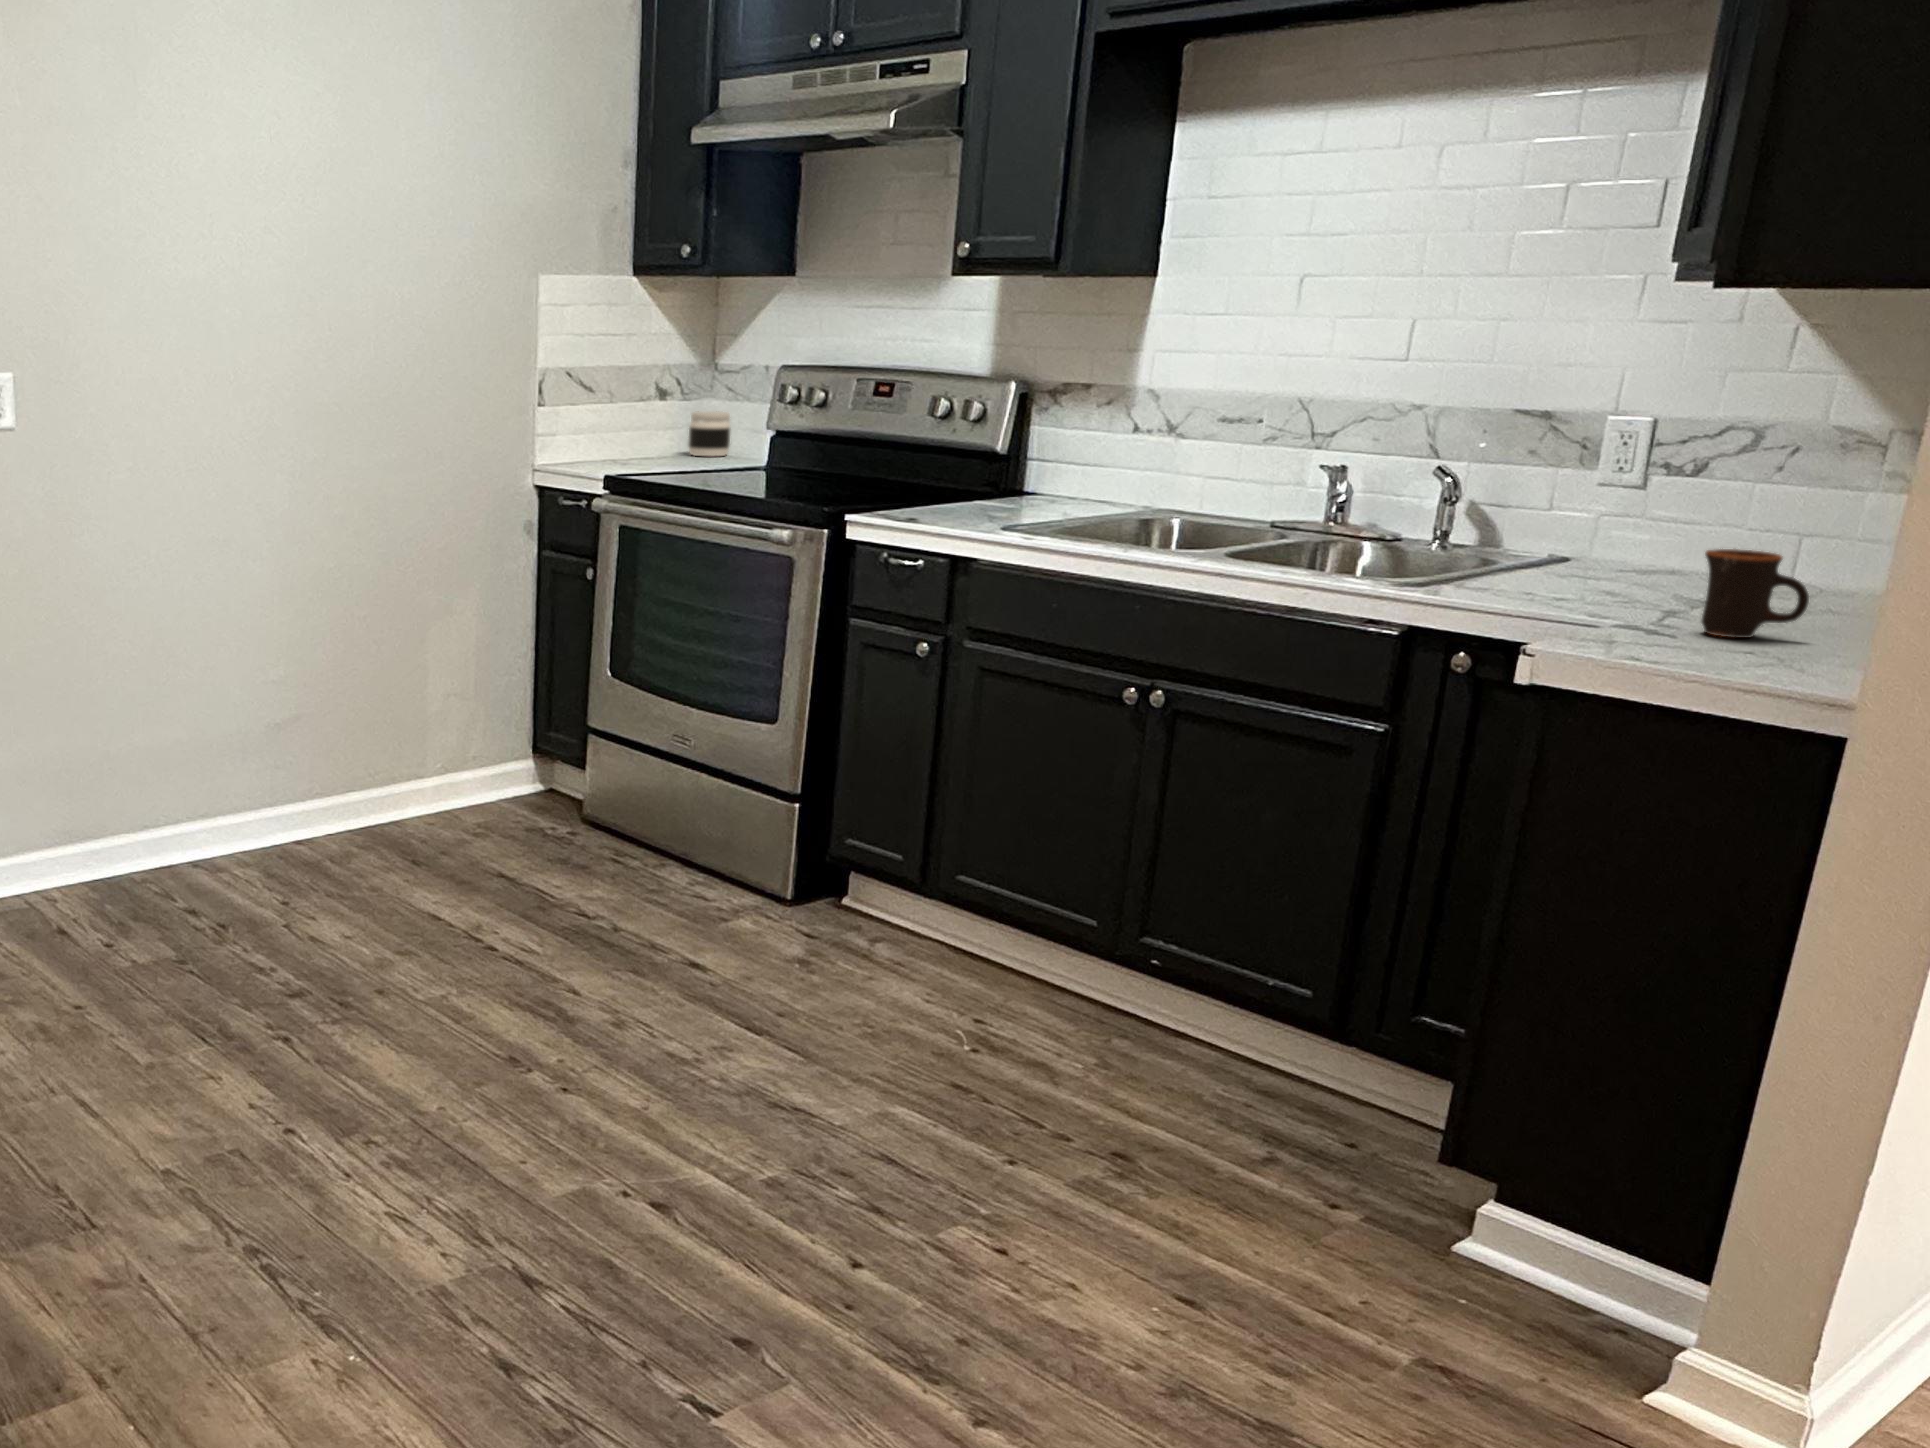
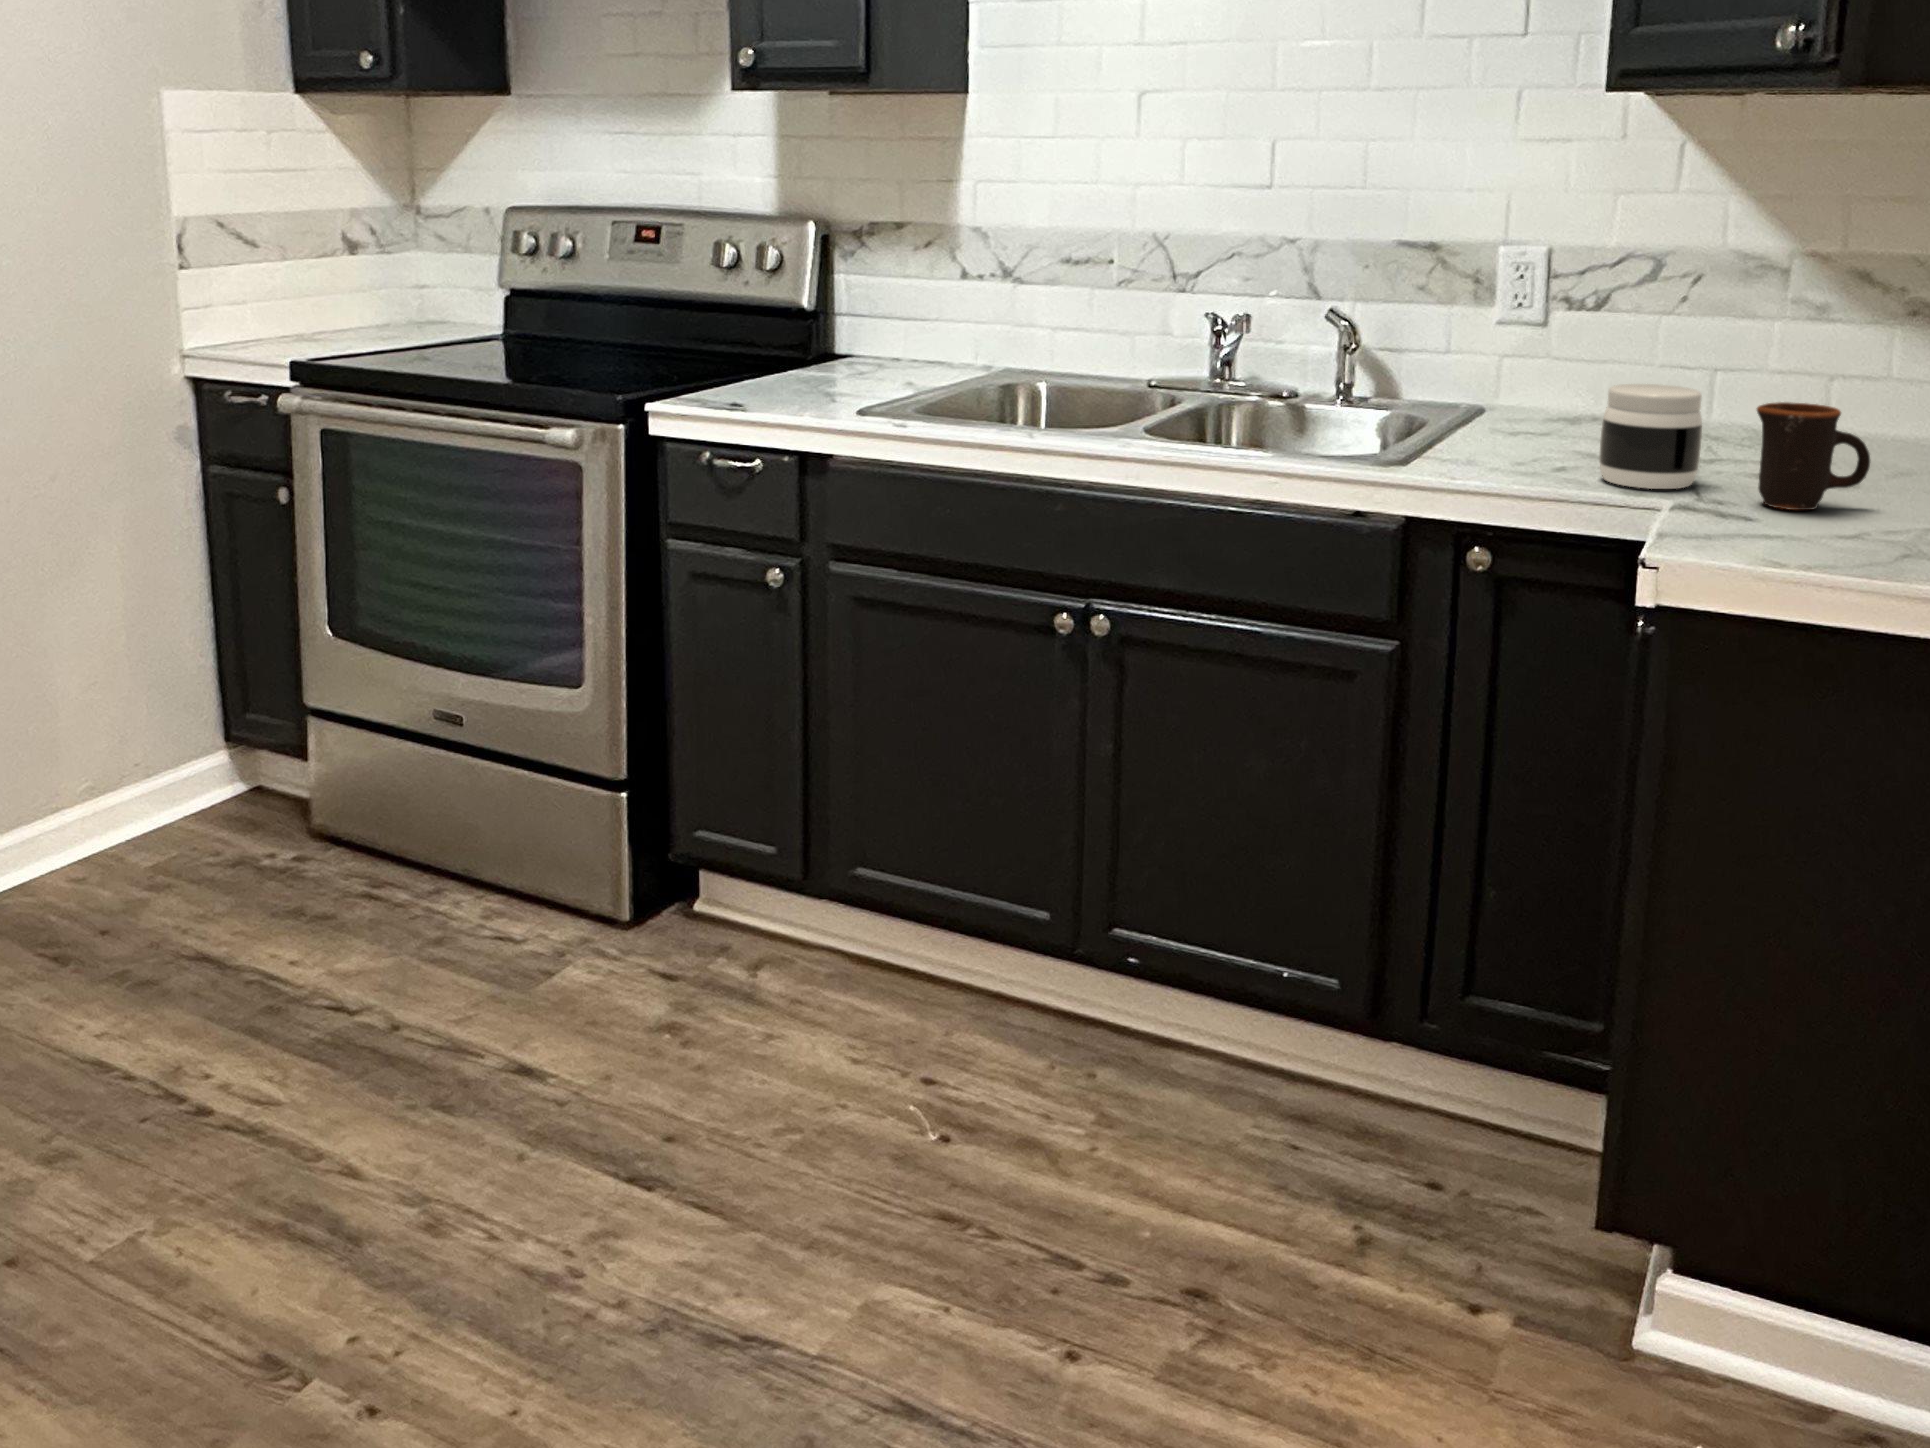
jar: present [688,411,730,456] -> present [1599,384,1702,489]

